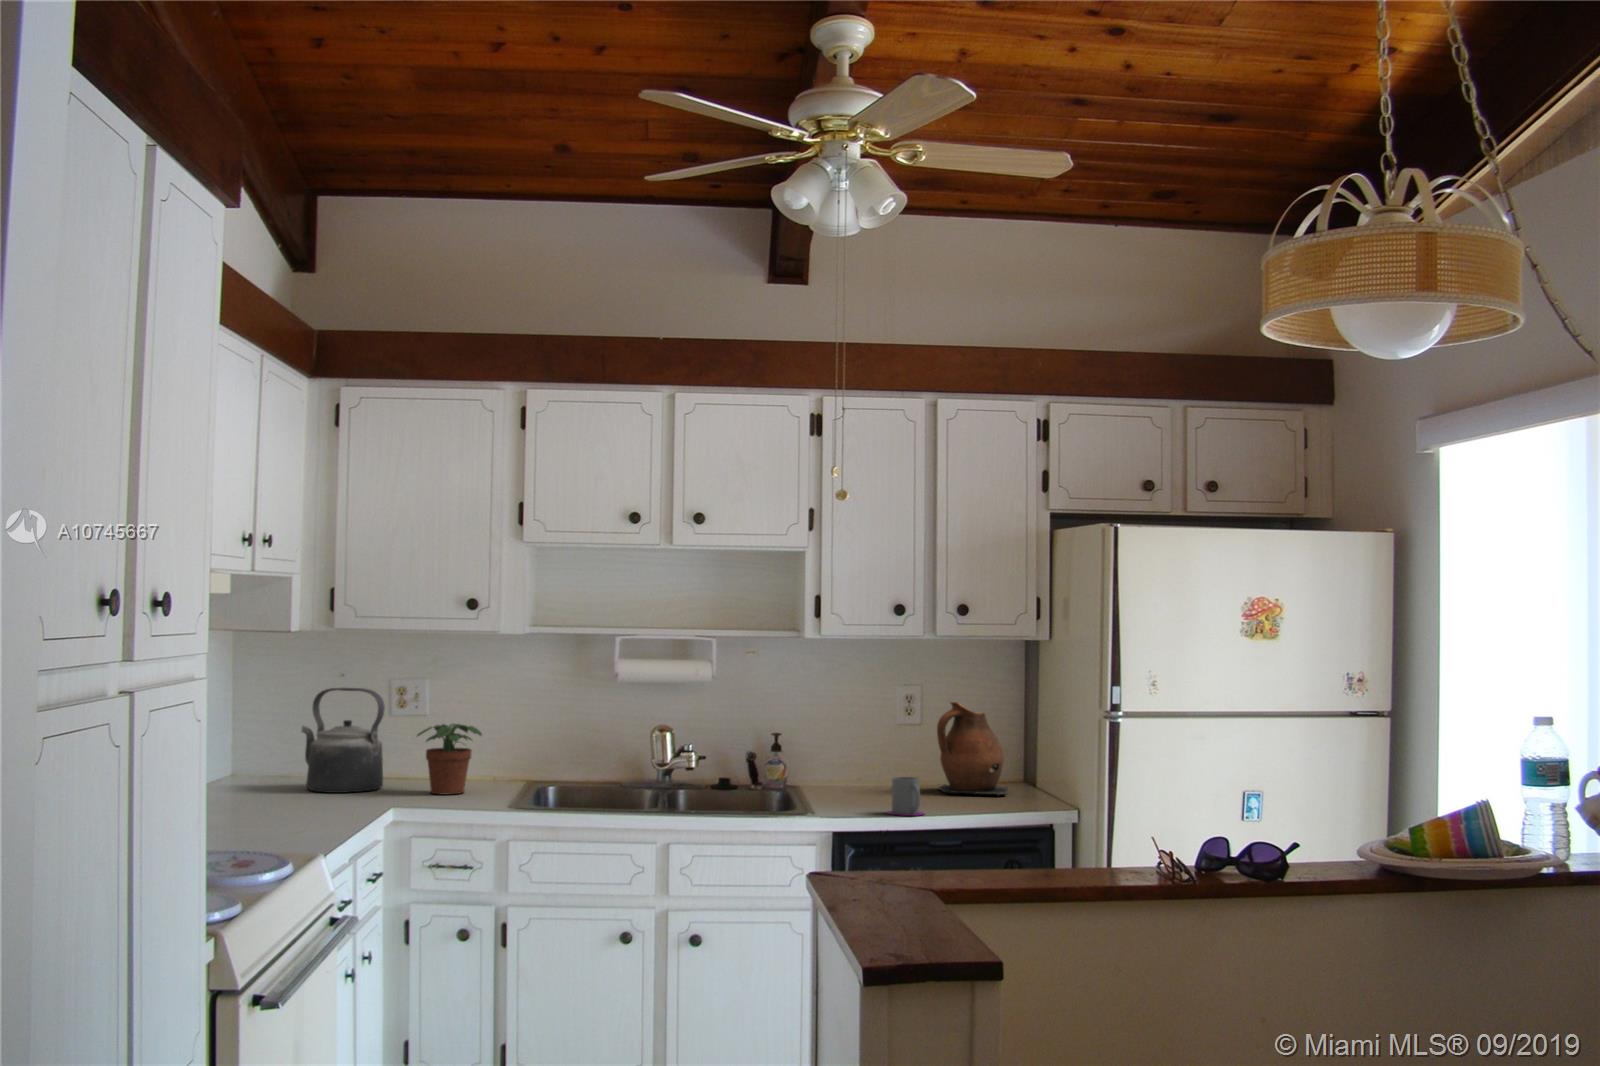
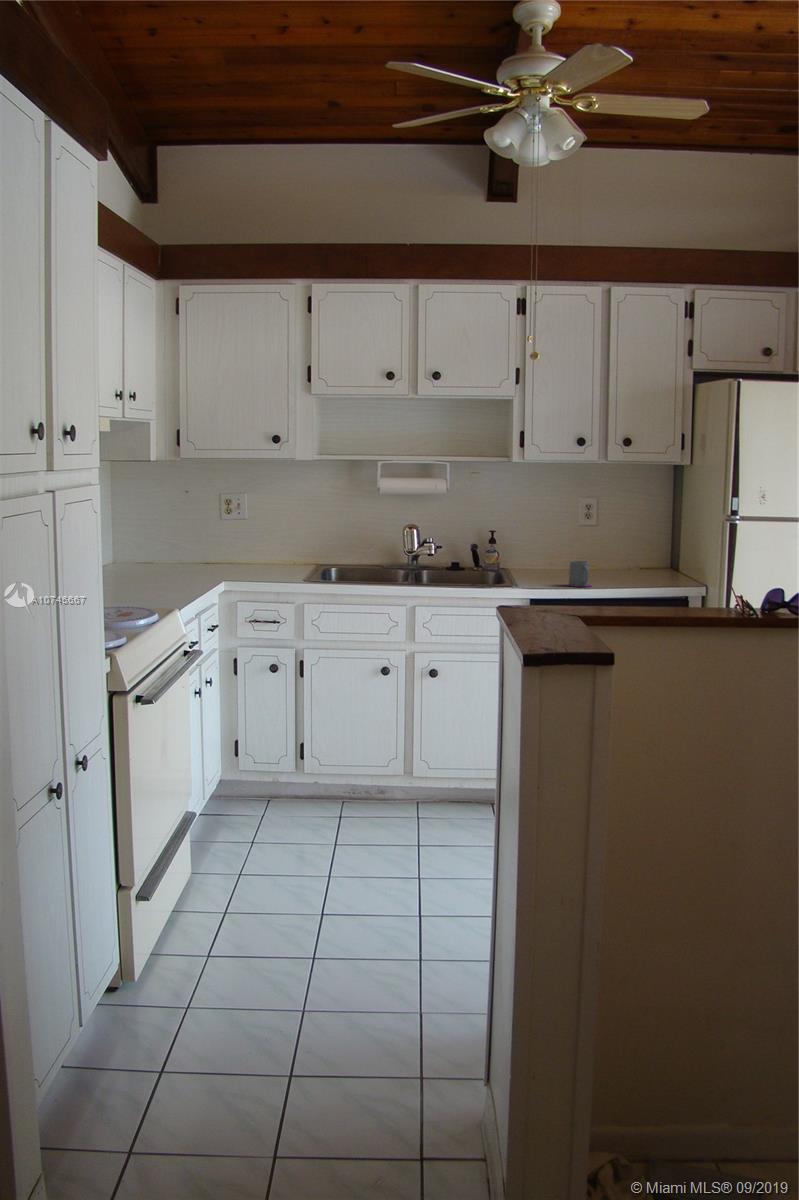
kettle: present [302,688,385,793] -> none [171,499,226,569]
ceramic pitcher: present [937,702,1007,795] -> none [603,510,655,576]
potted plant: present [417,724,482,795] -> none [246,524,290,571]

